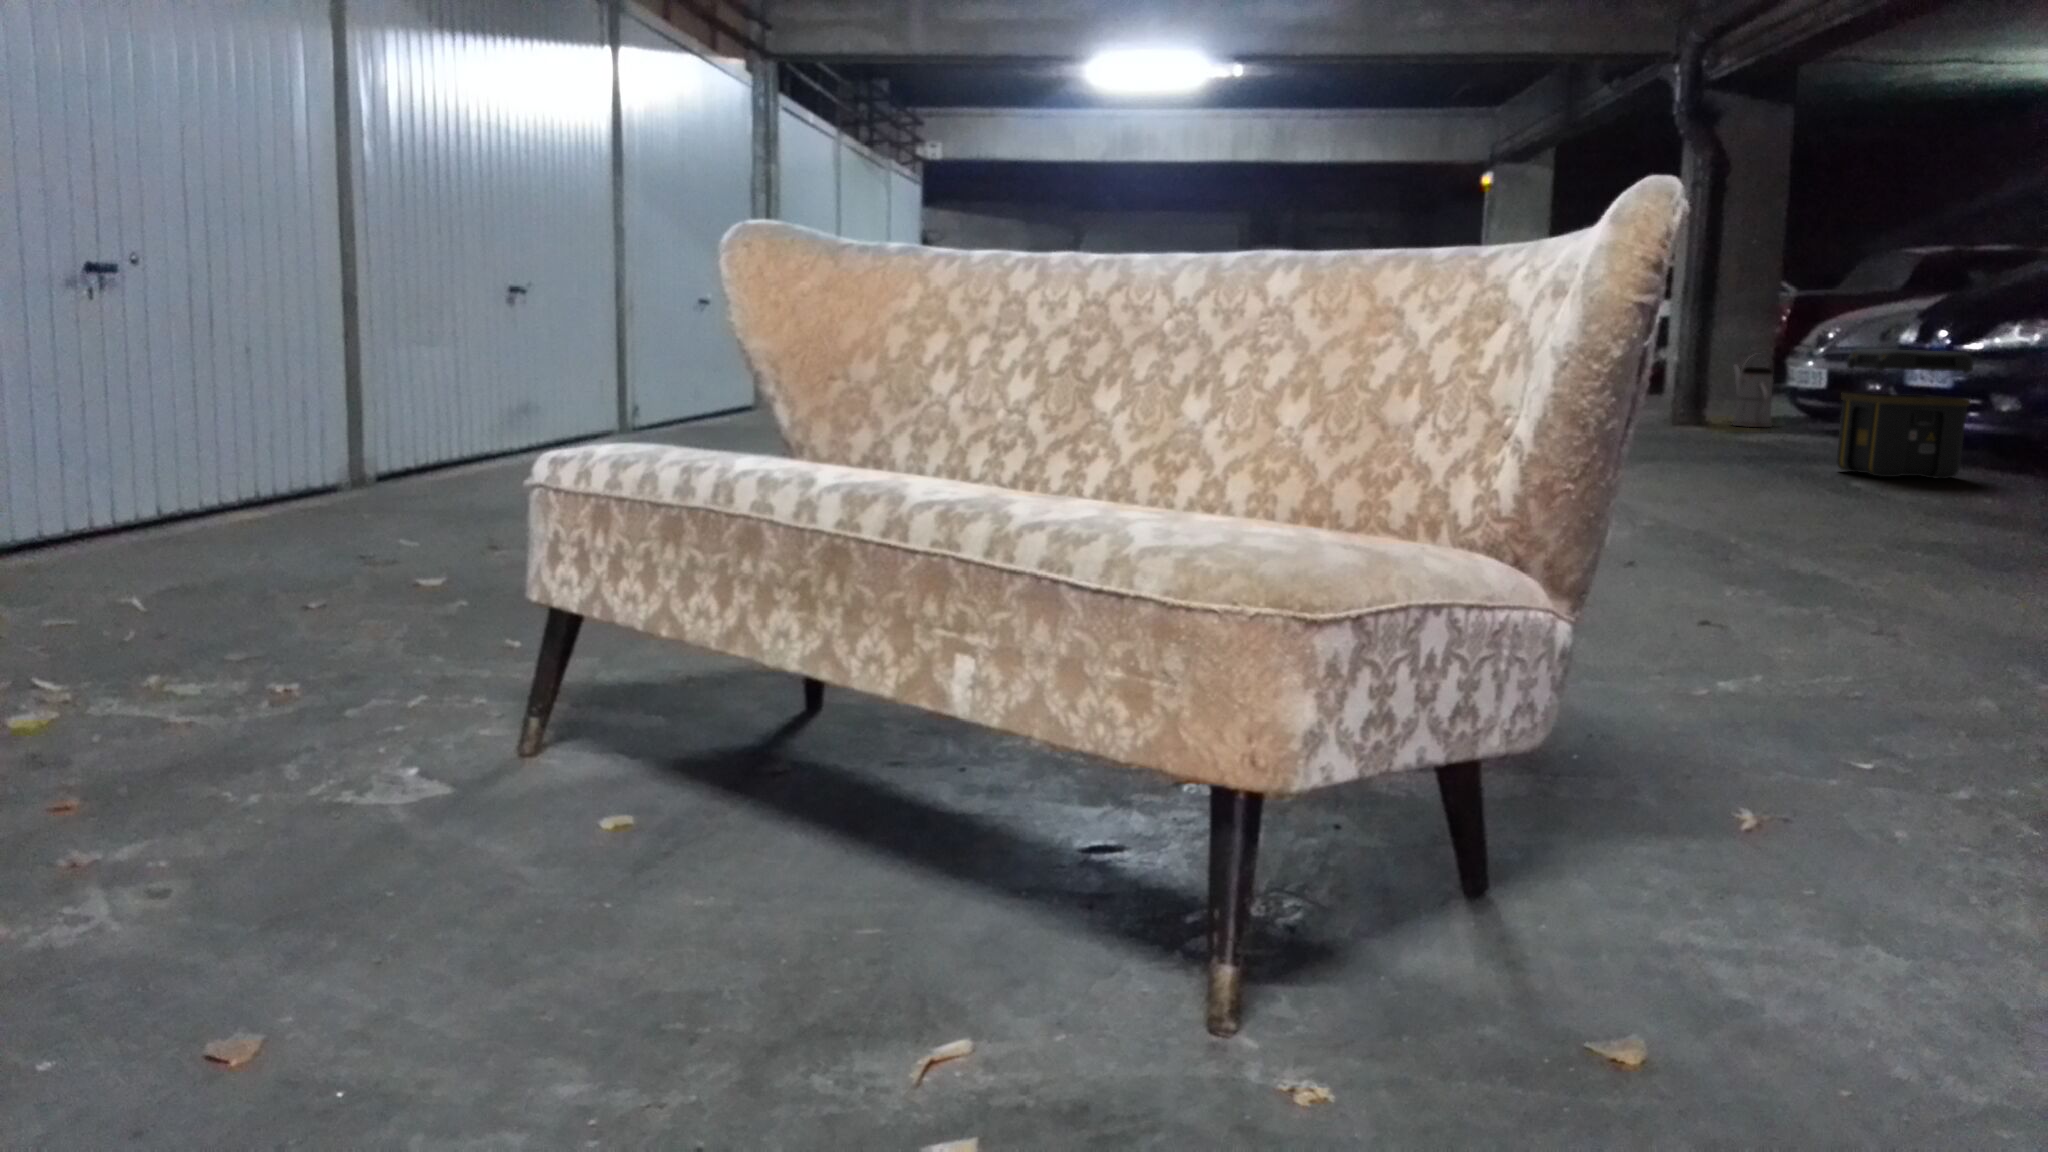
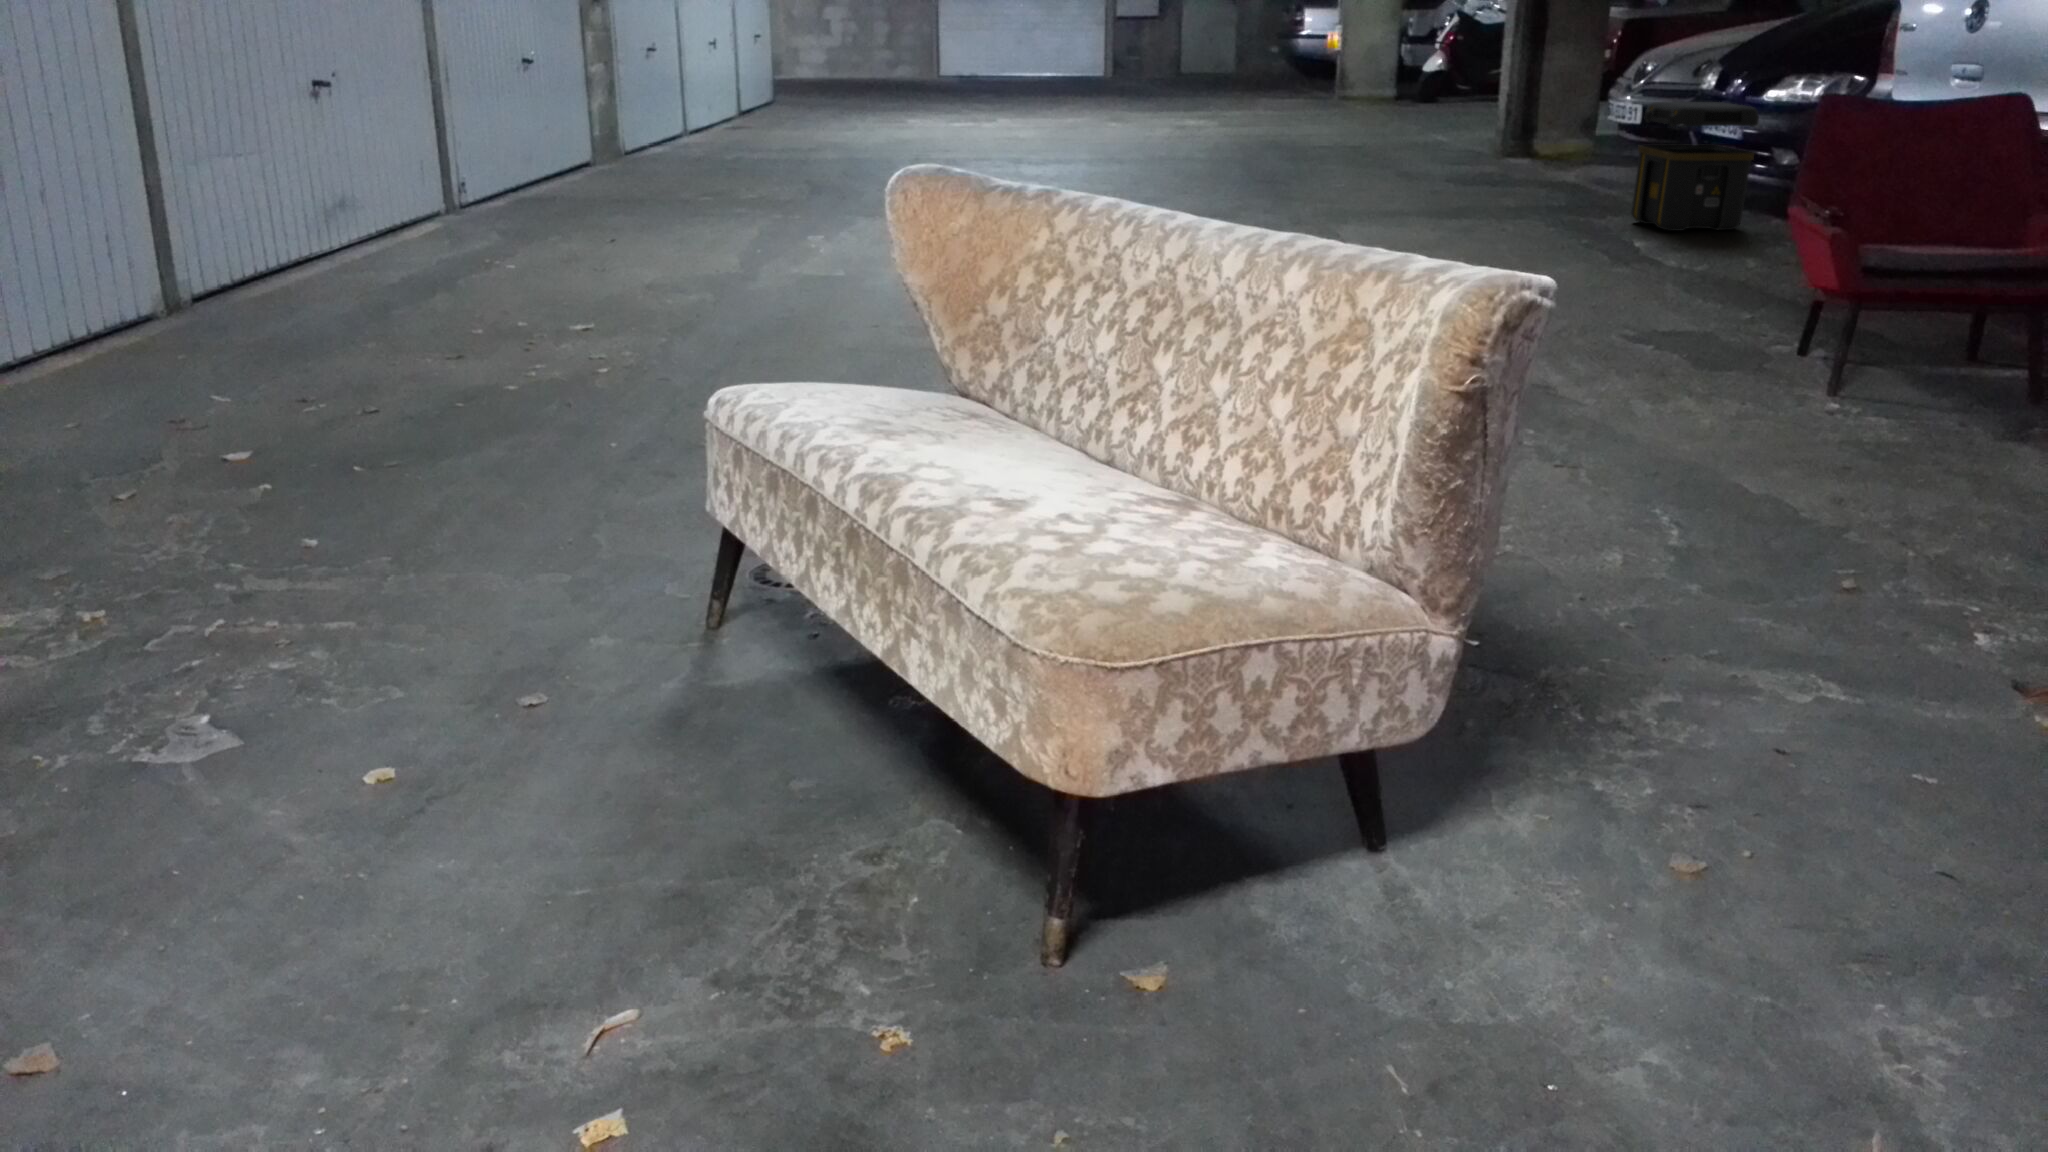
watering can: present [1732,357,1774,427] -> none [1561,79,1603,154]

